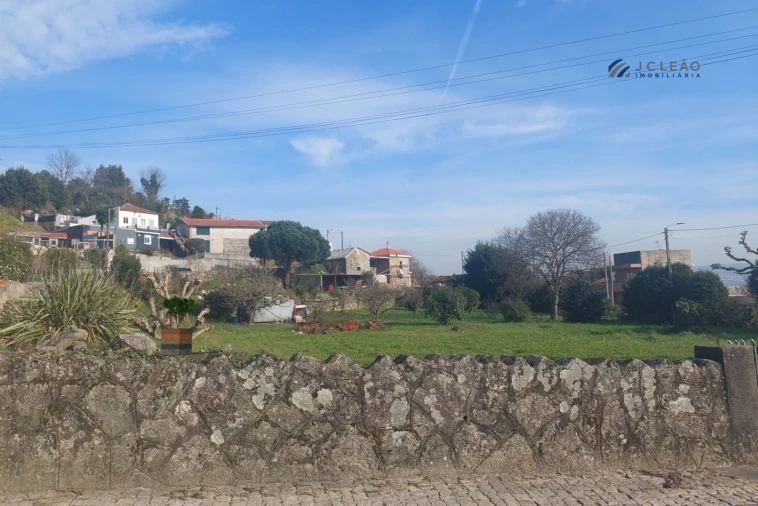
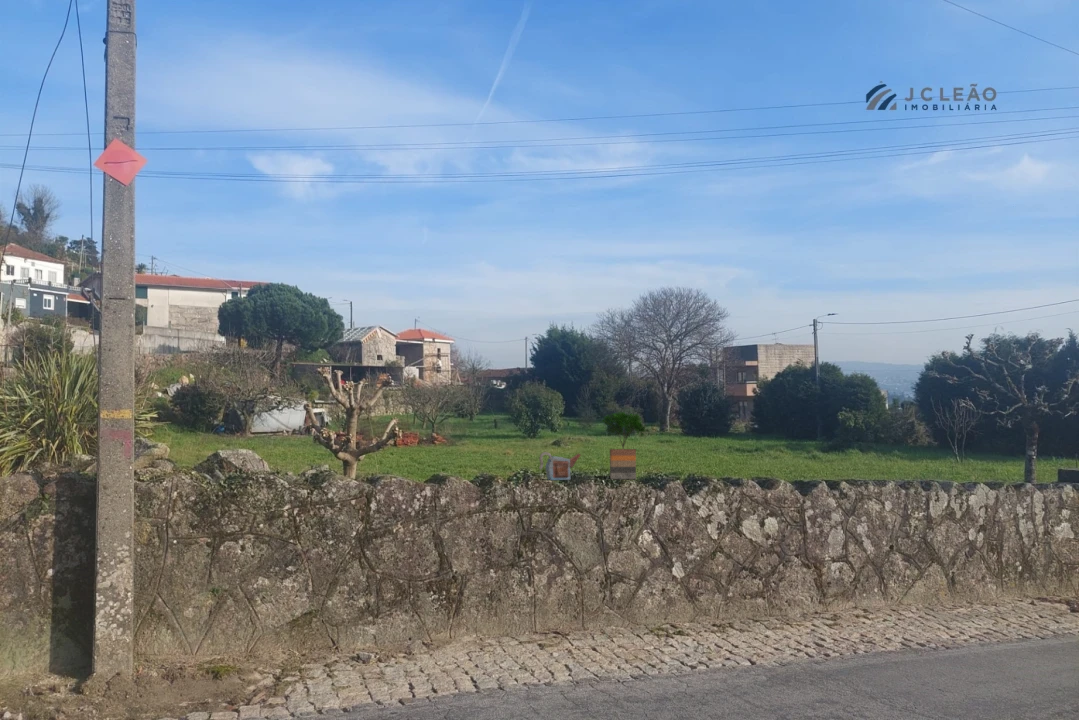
watering can: none [75,332,122,356] -> present [539,452,580,480]

